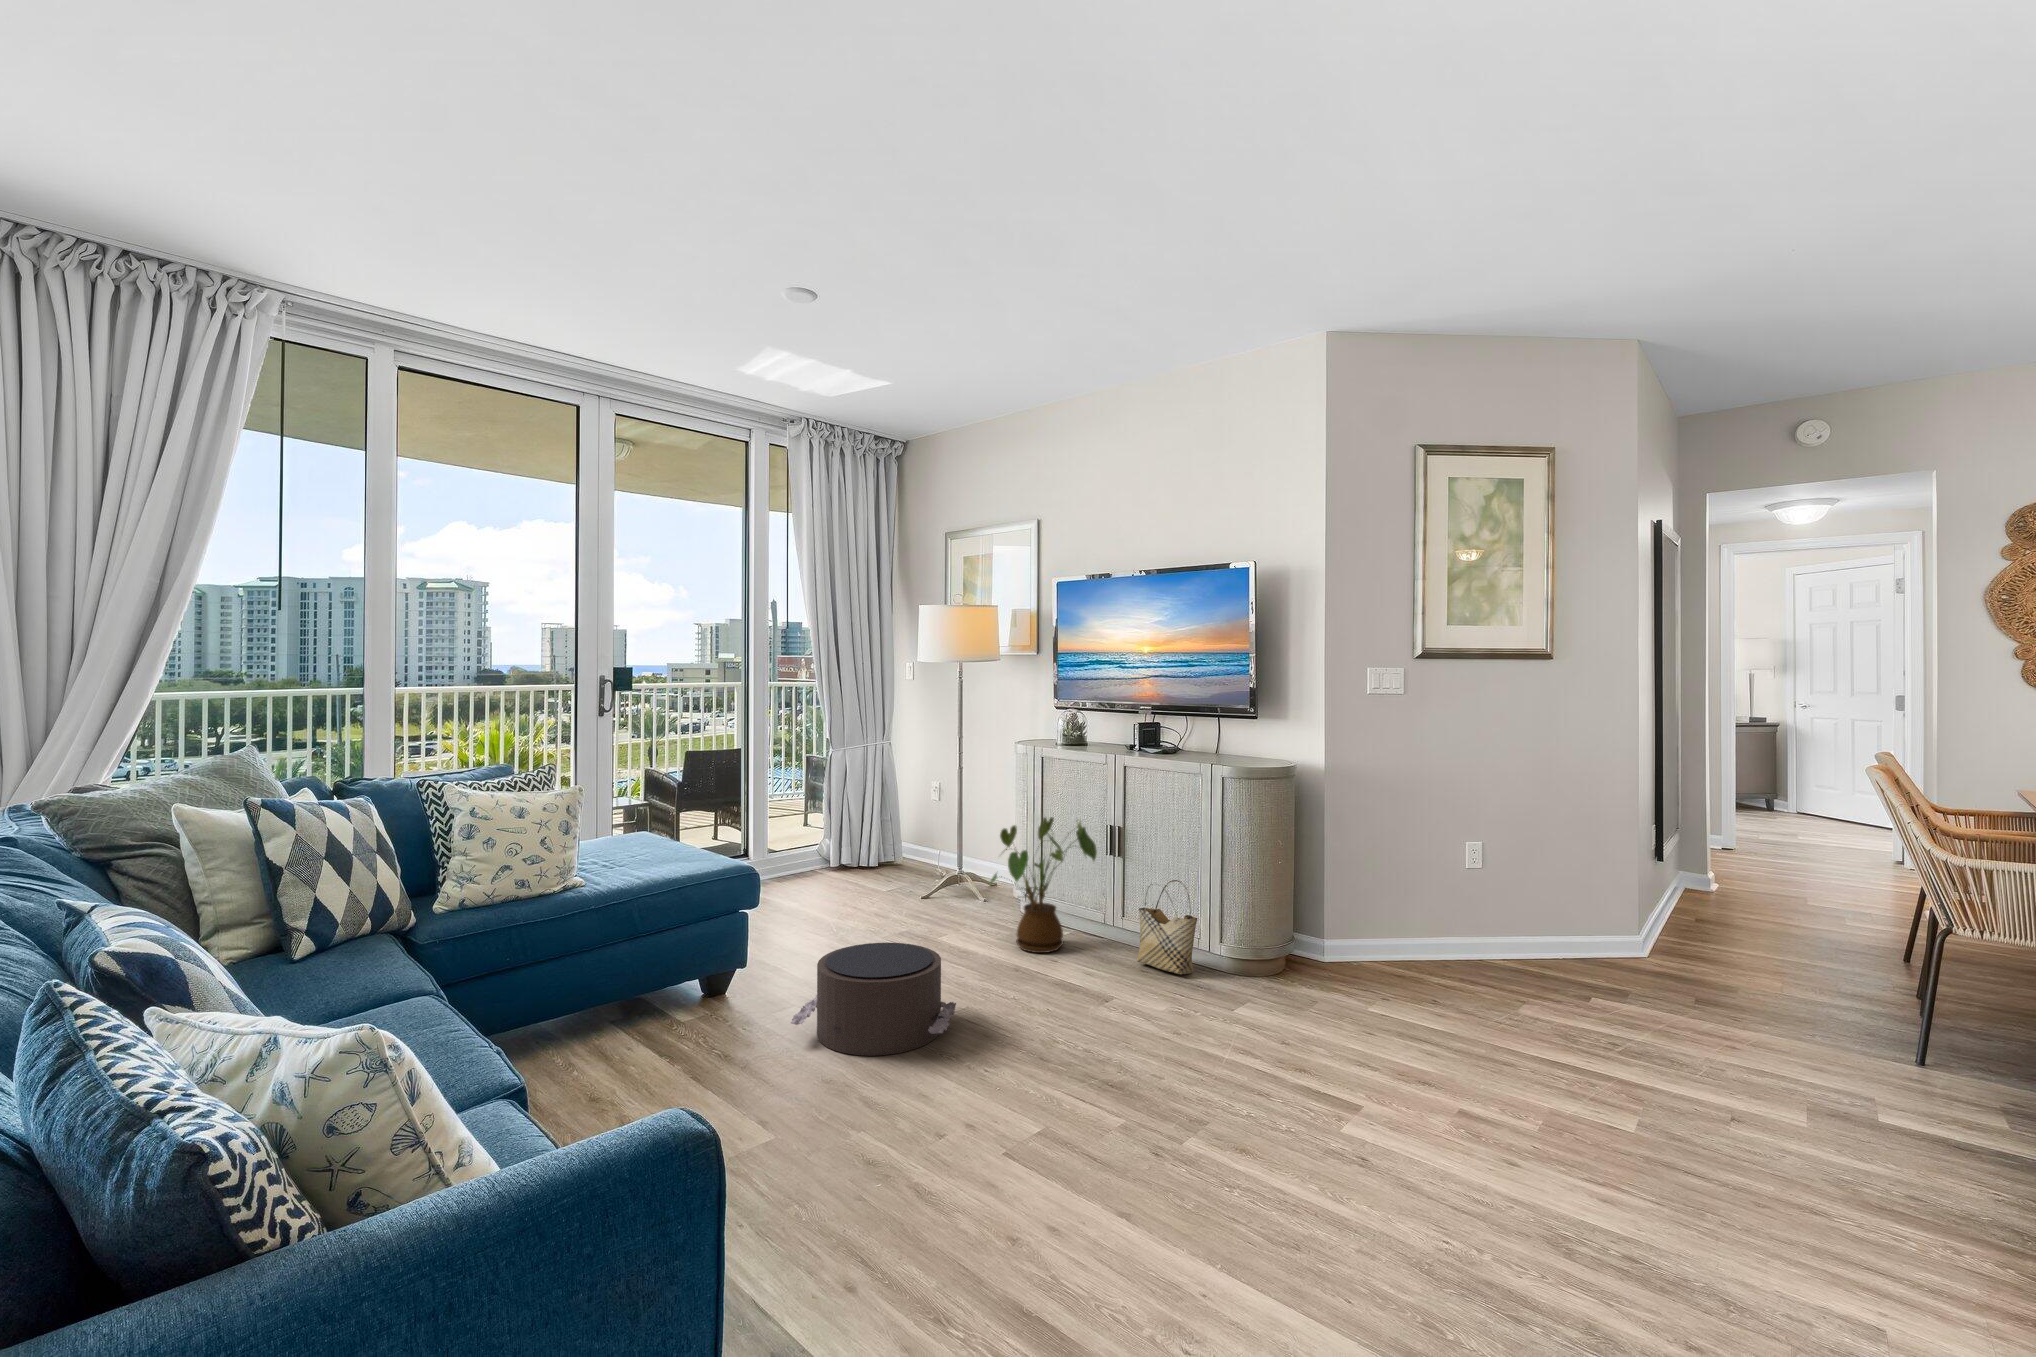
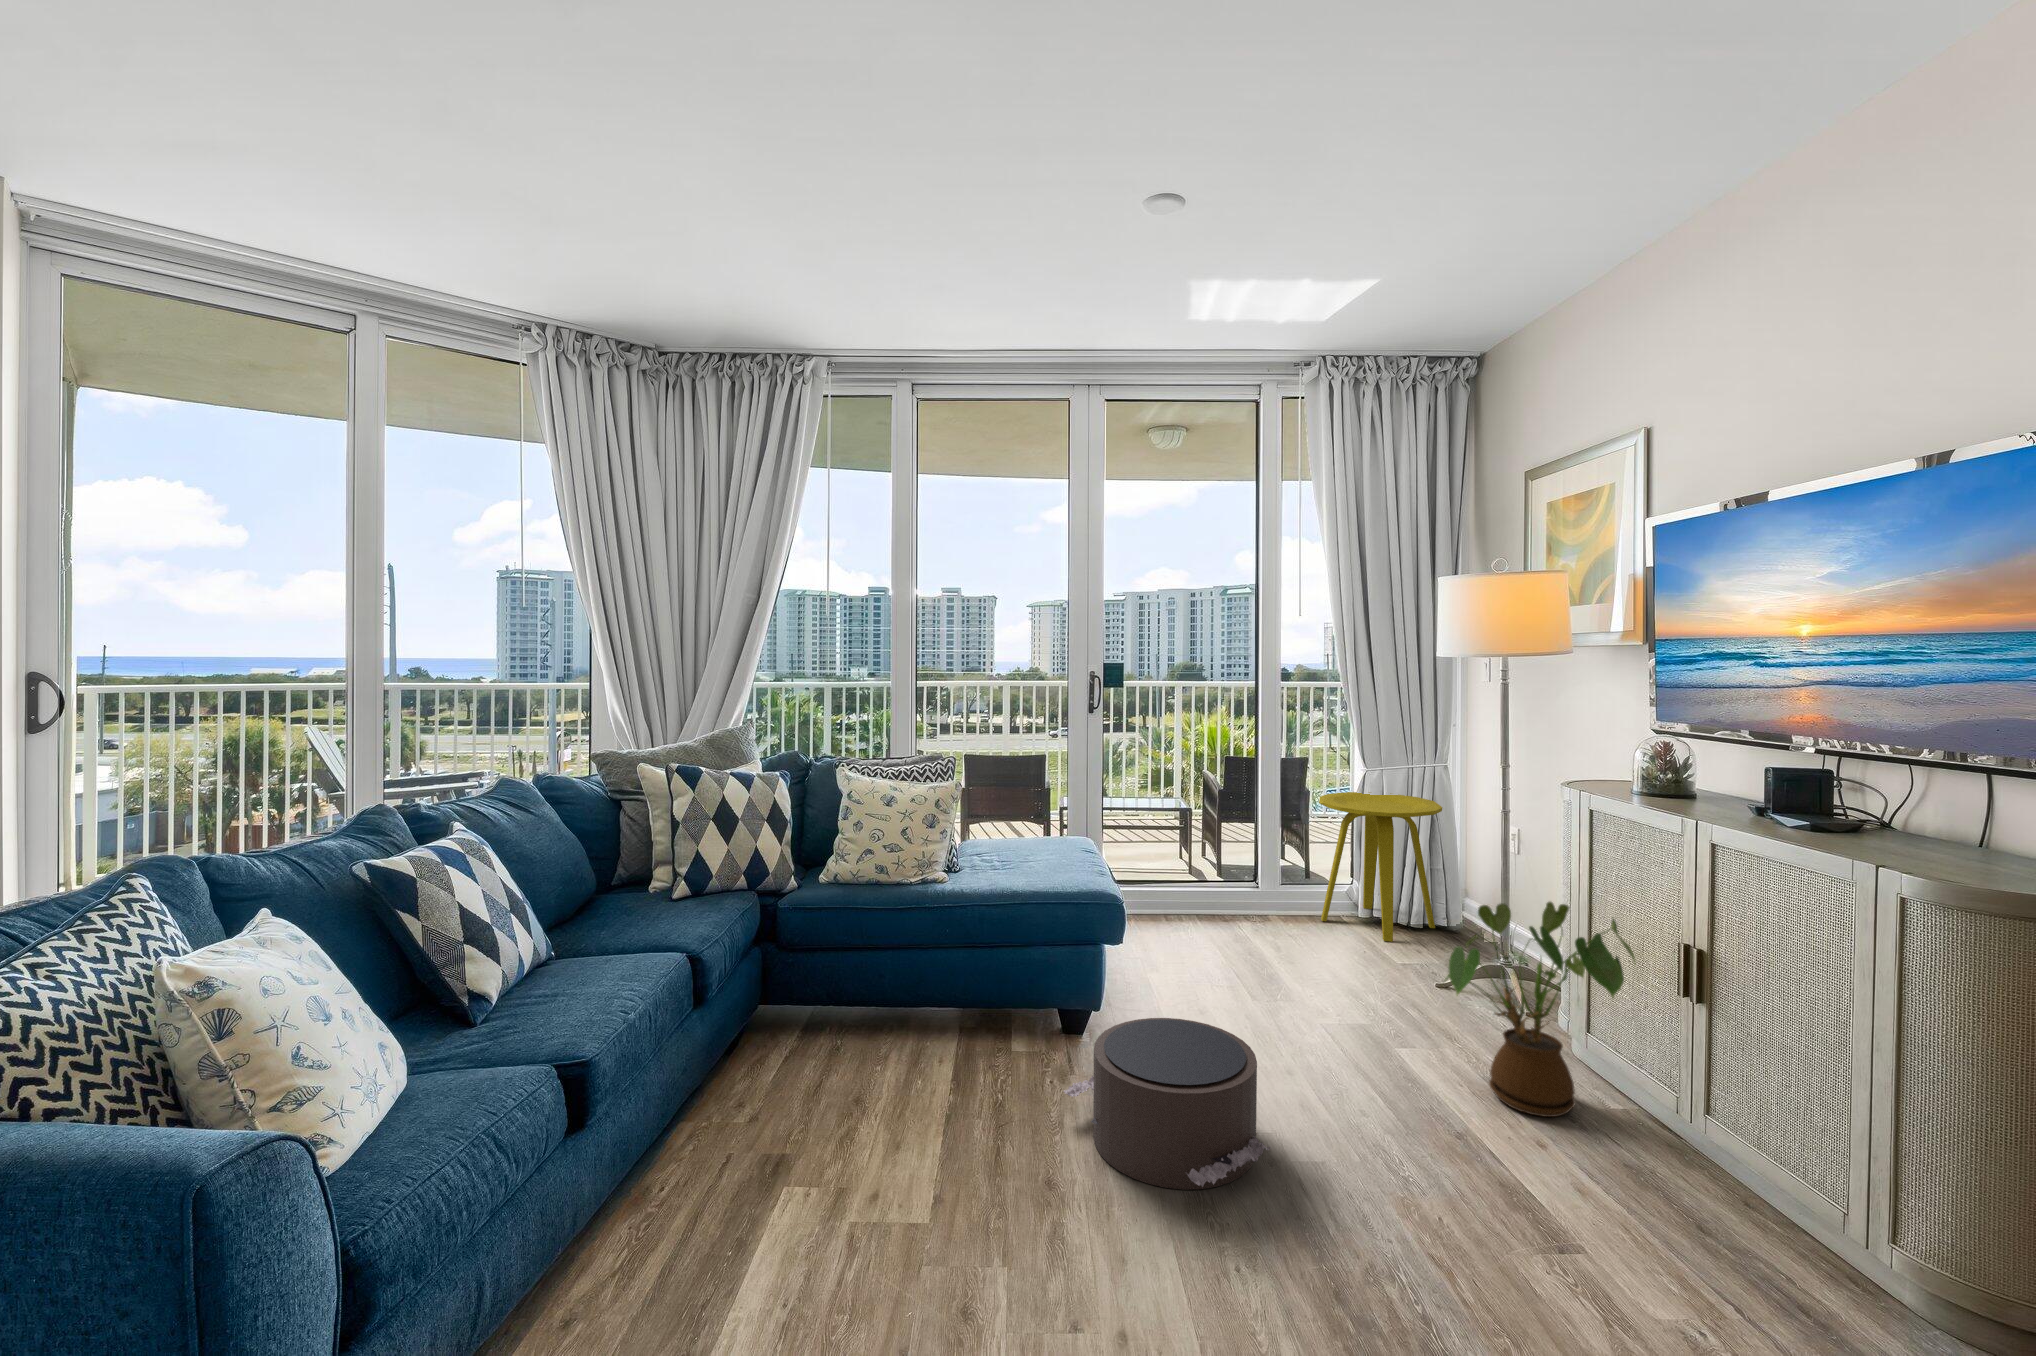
side table: none [814,777,905,890] -> present [1319,792,1442,942]
woven basket: present [1137,880,1197,974] -> none [1686,1070,1820,1270]

